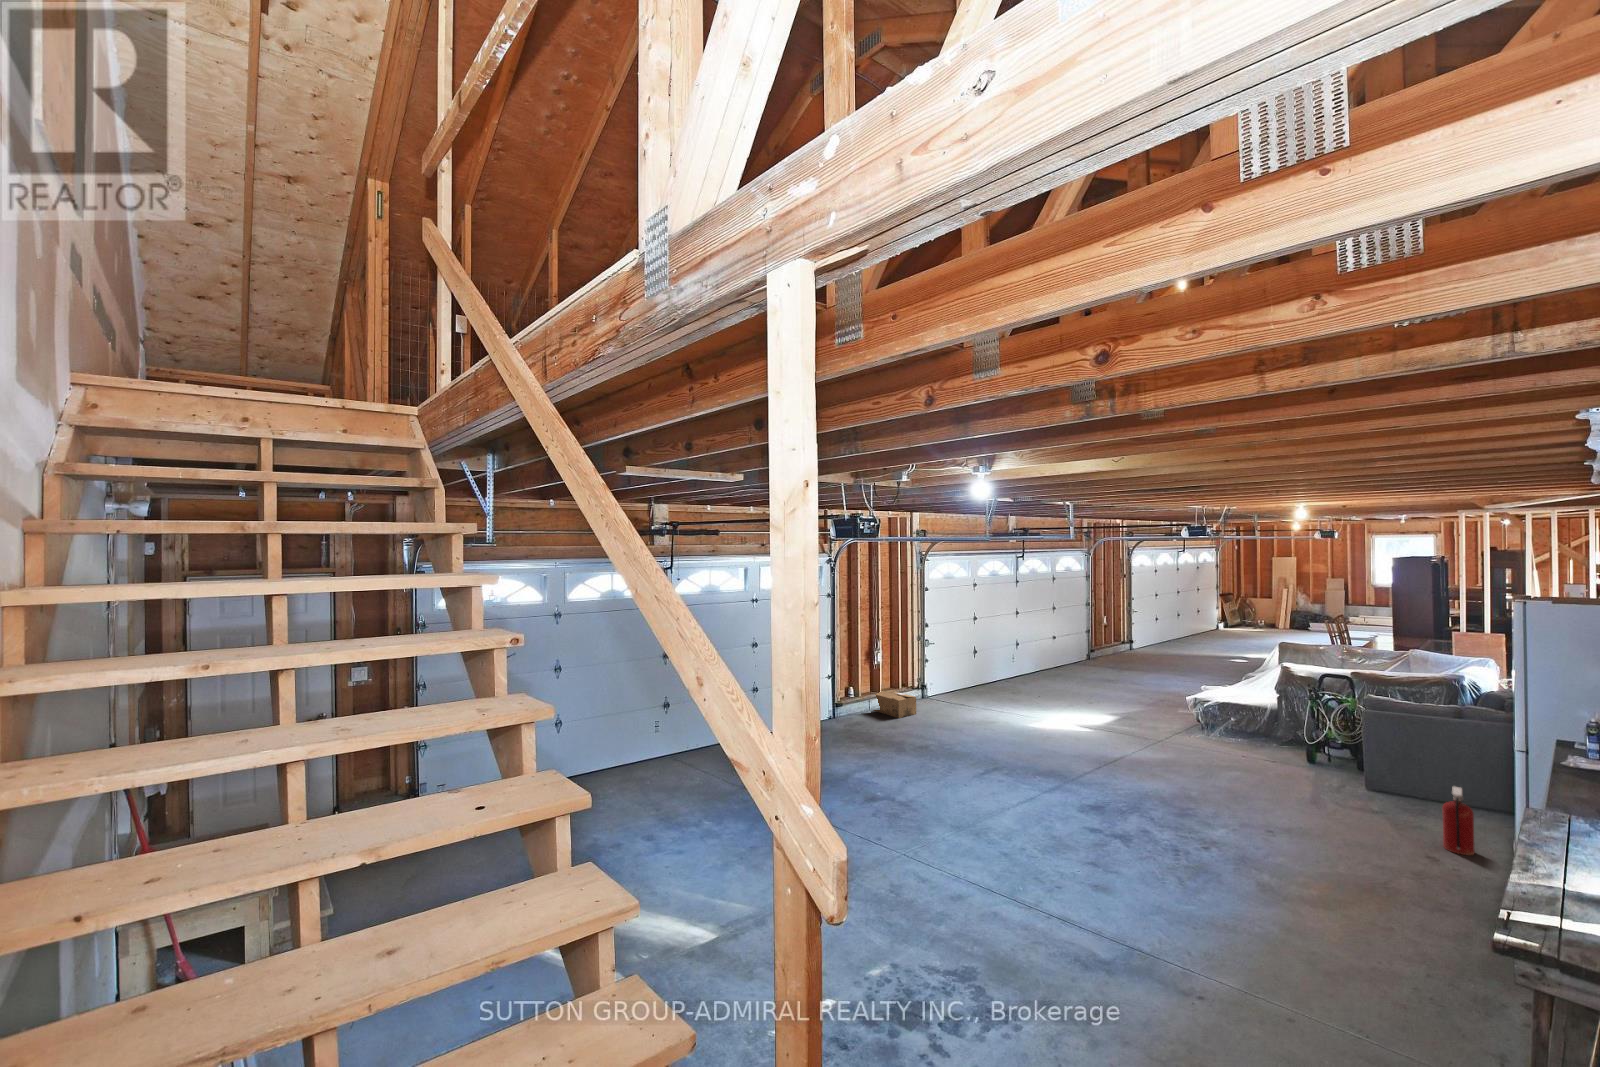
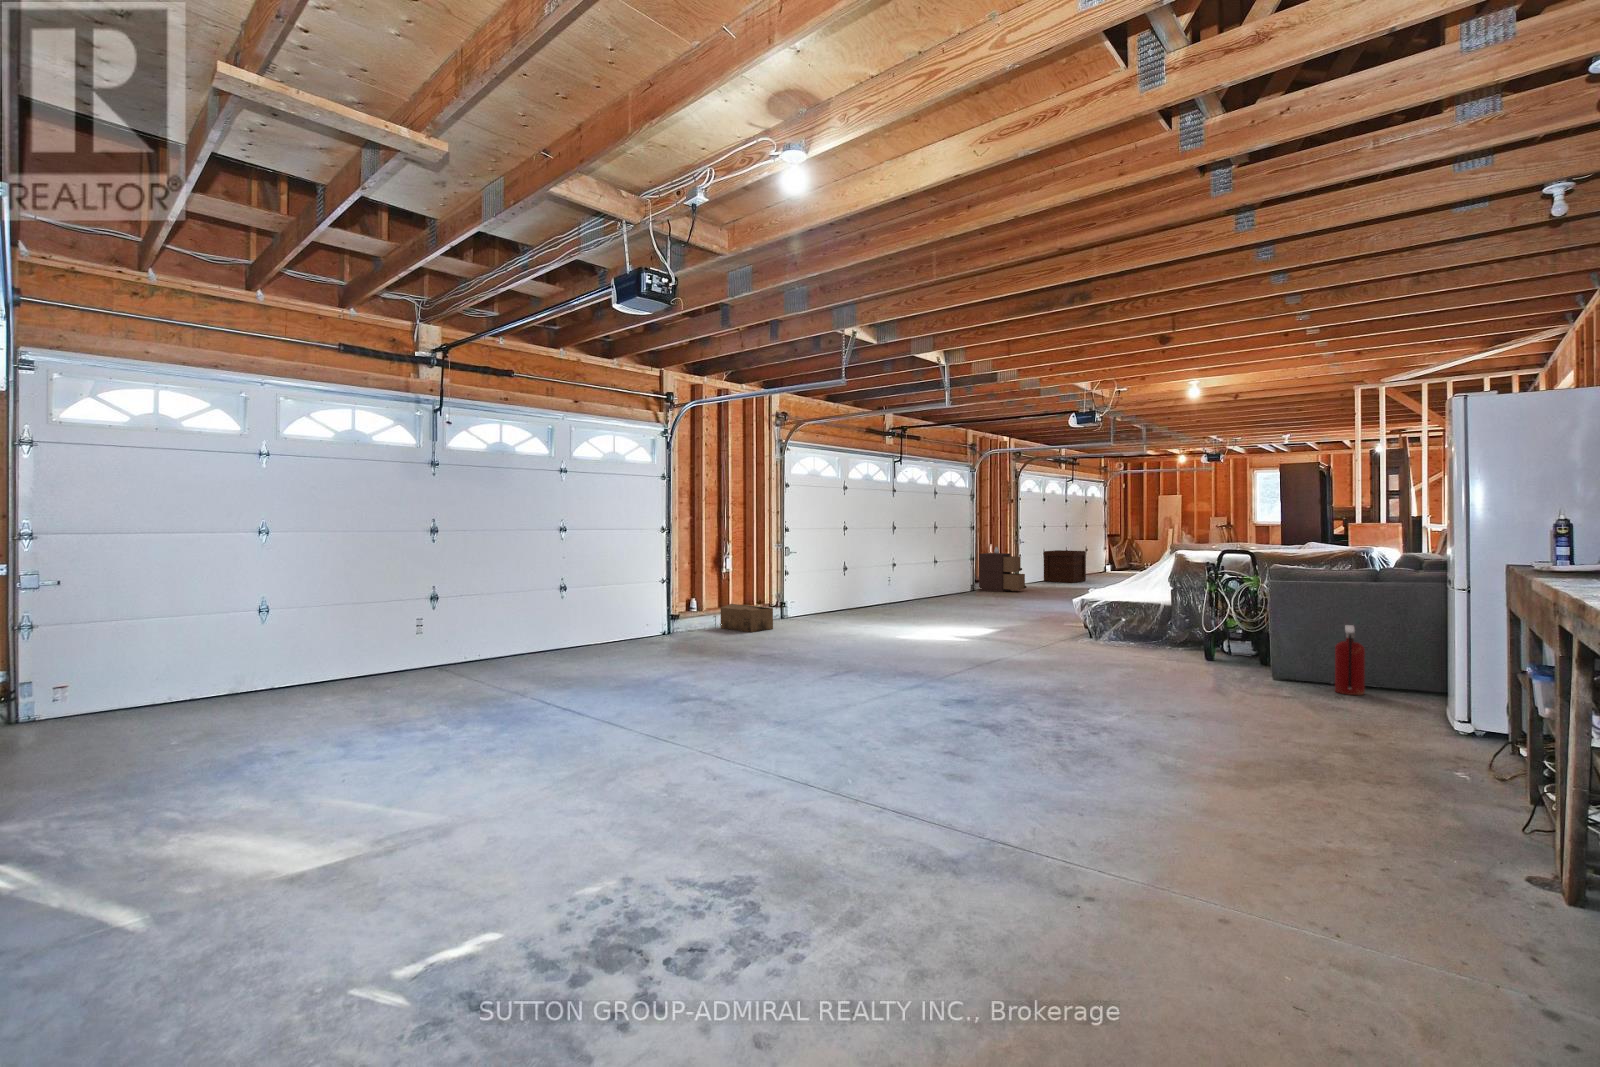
wooden crate: none [1156,615,1199,648] -> present [1044,550,1086,583]
storage cabinet: none [1095,620,1140,661] -> present [979,547,1027,592]

